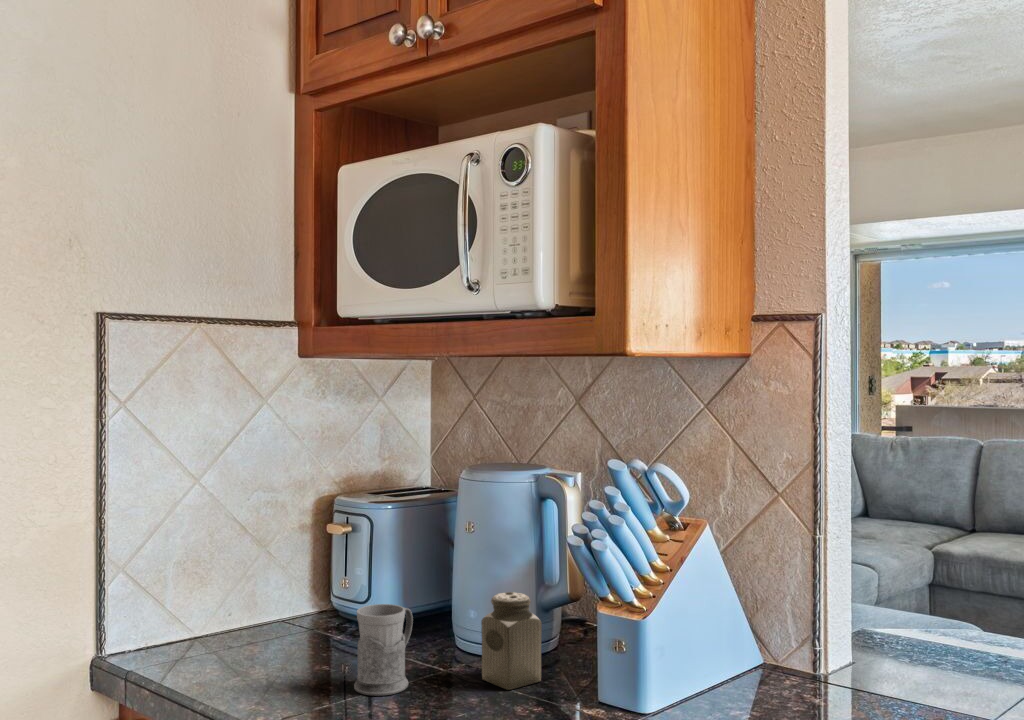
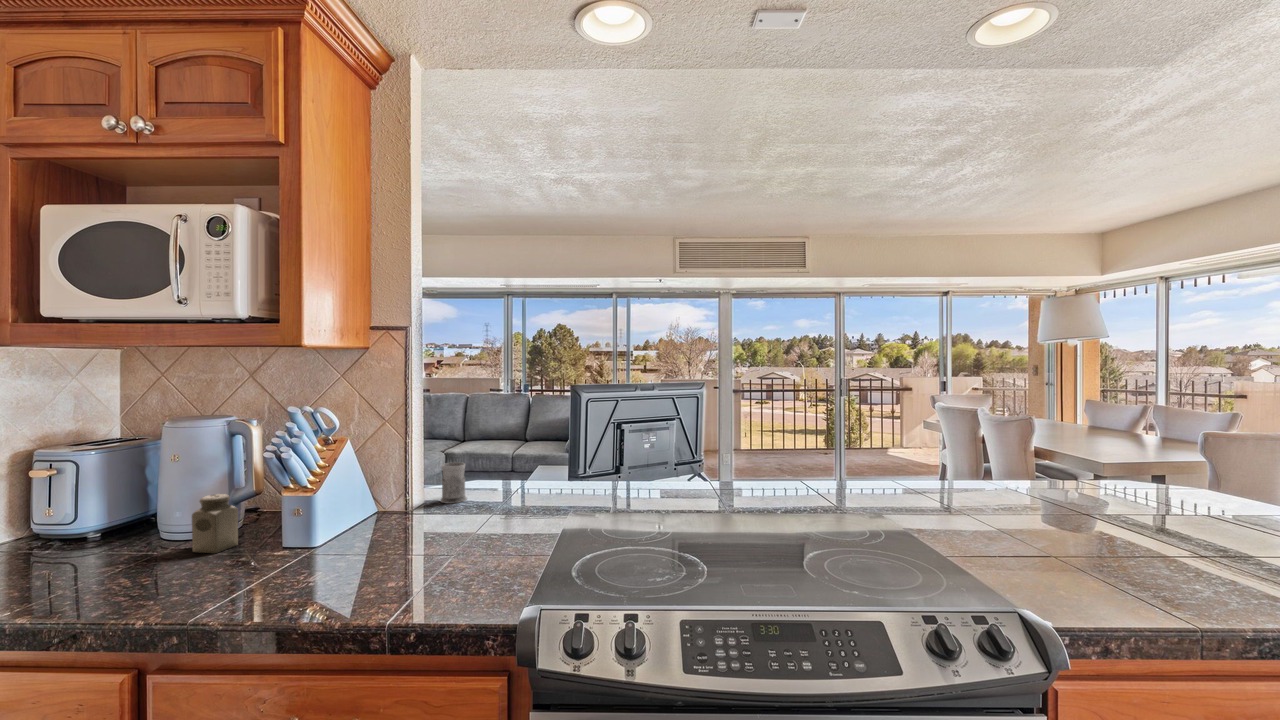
mug: present [354,604,413,696] -> present [441,462,467,504]

